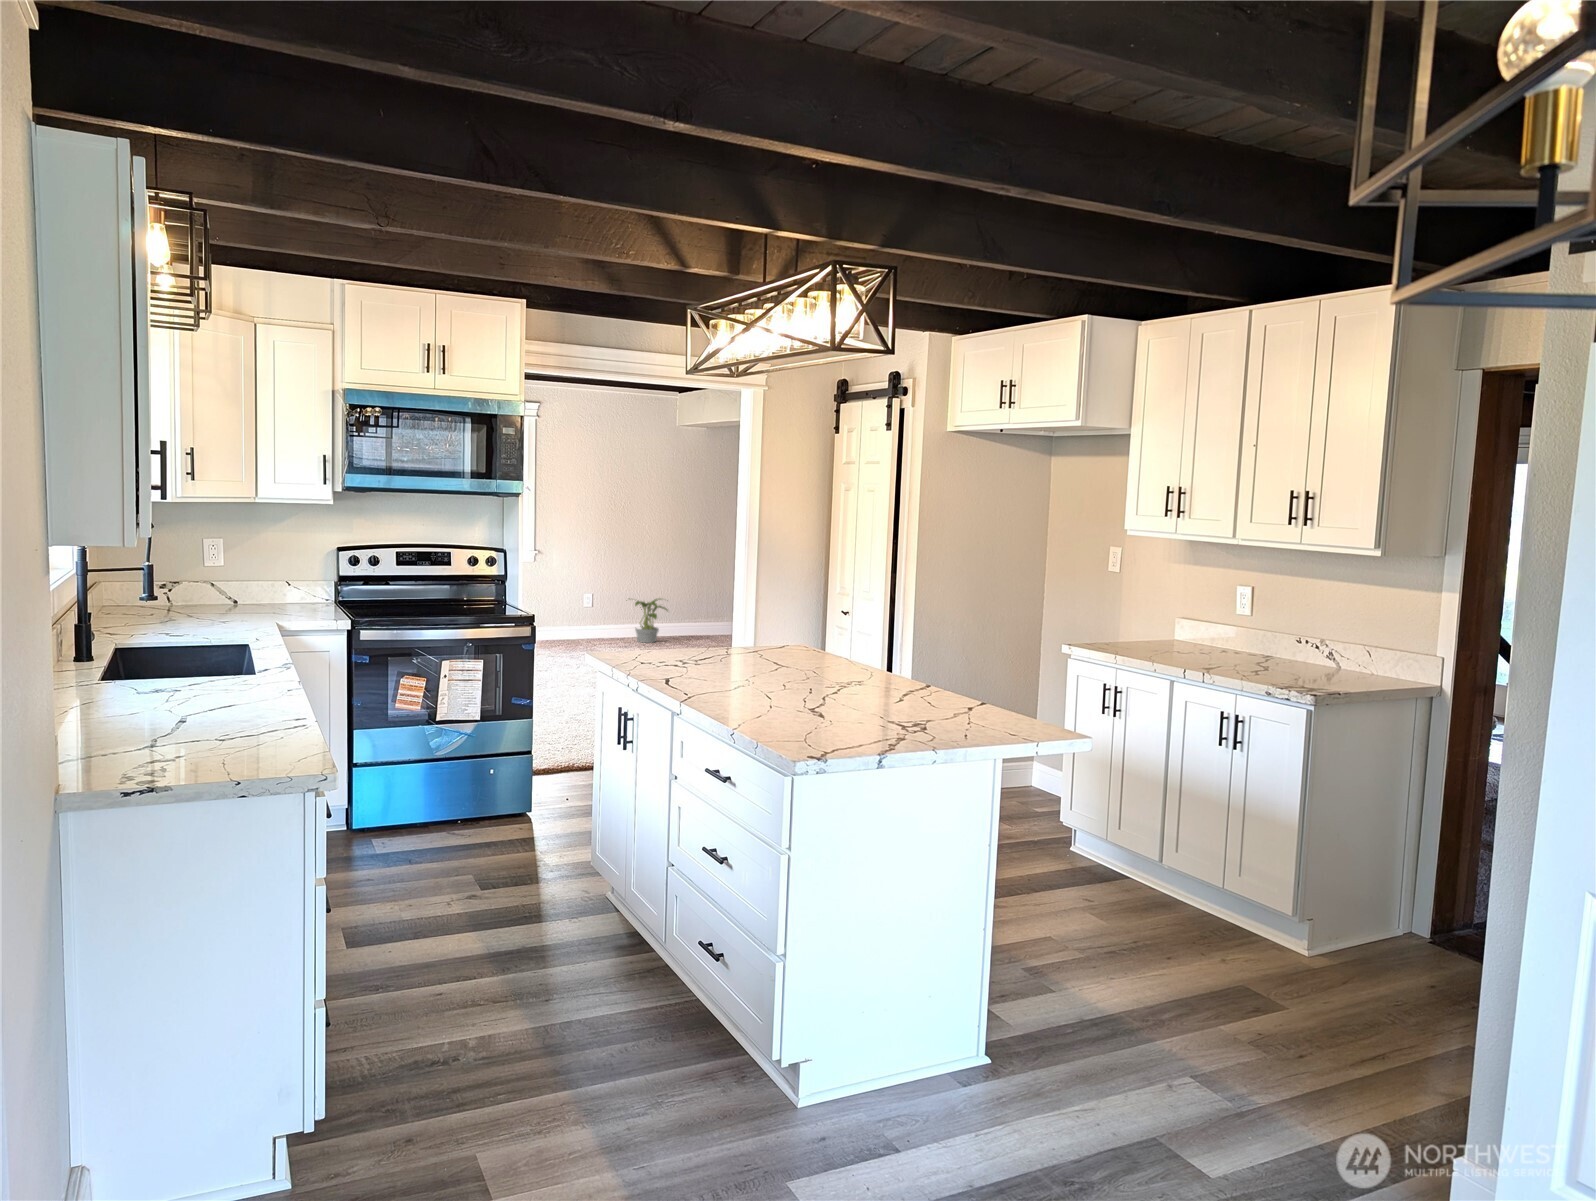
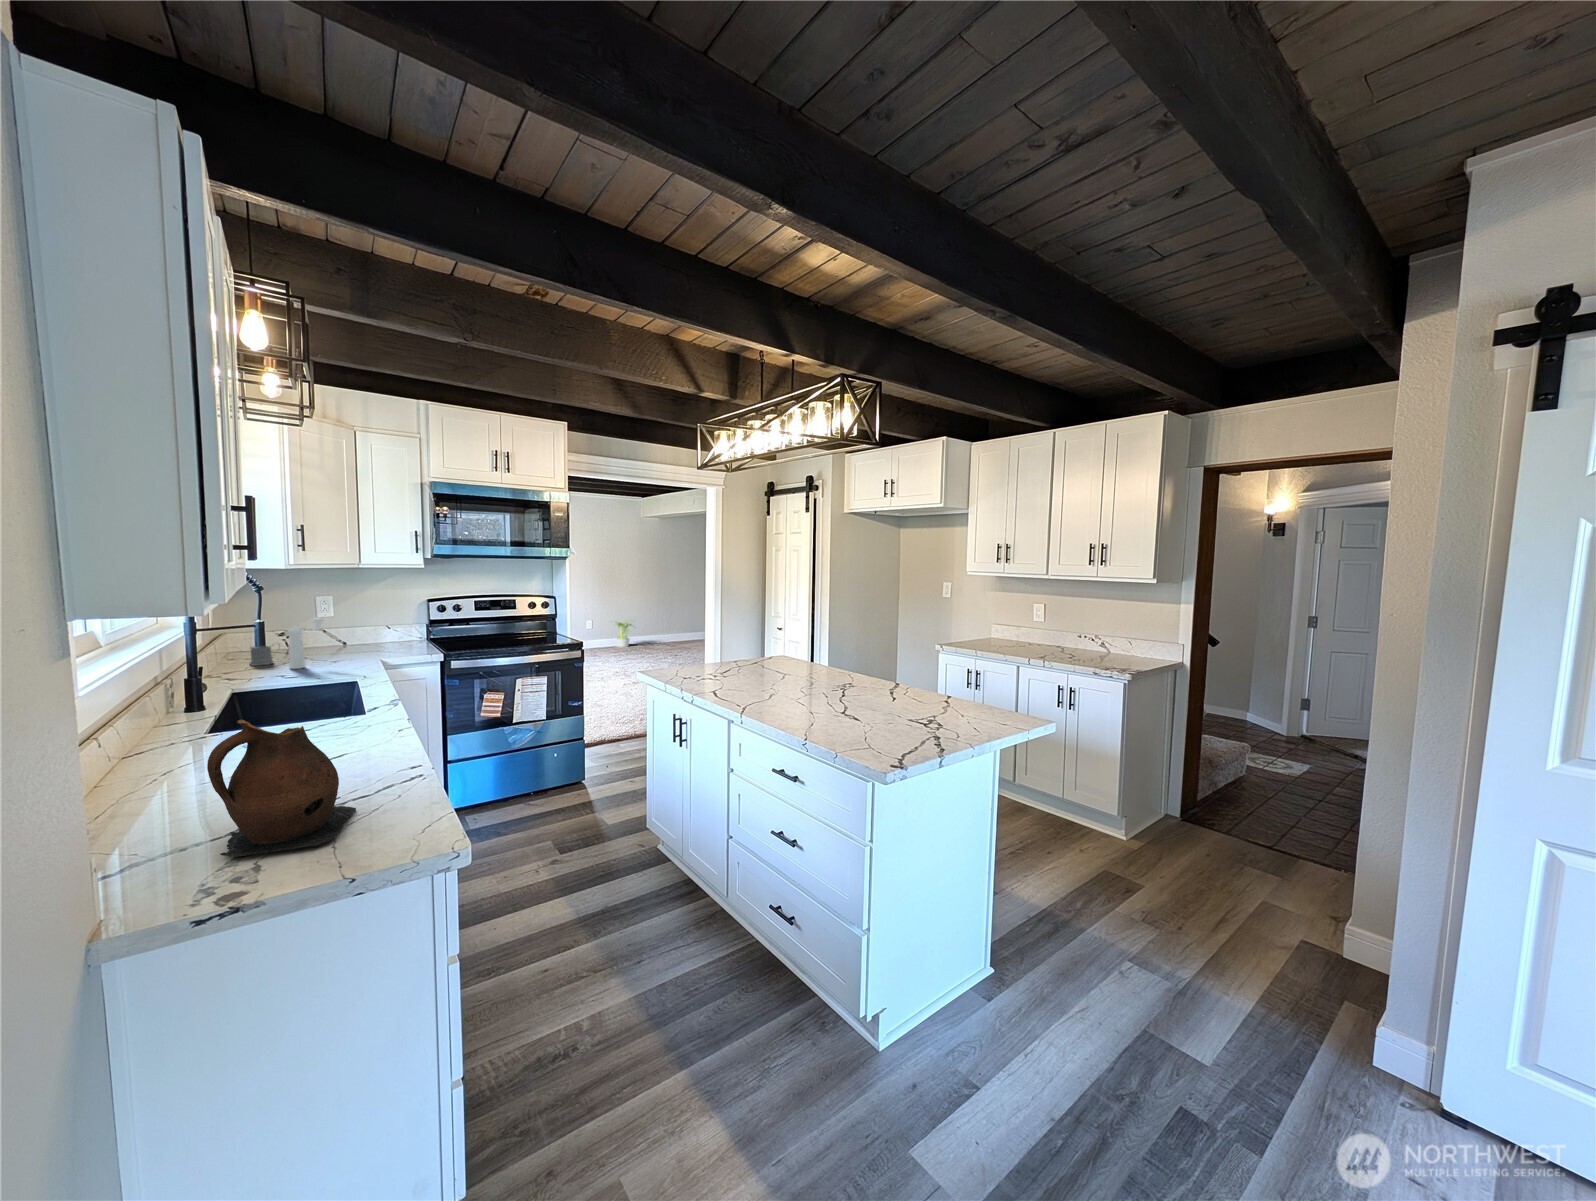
pepper mill: none [171,565,212,626] -> present [288,618,323,669]
mug: none [129,594,162,621] -> present [250,646,276,666]
ceramic pitcher: none [120,640,238,761] -> present [207,720,356,857]

